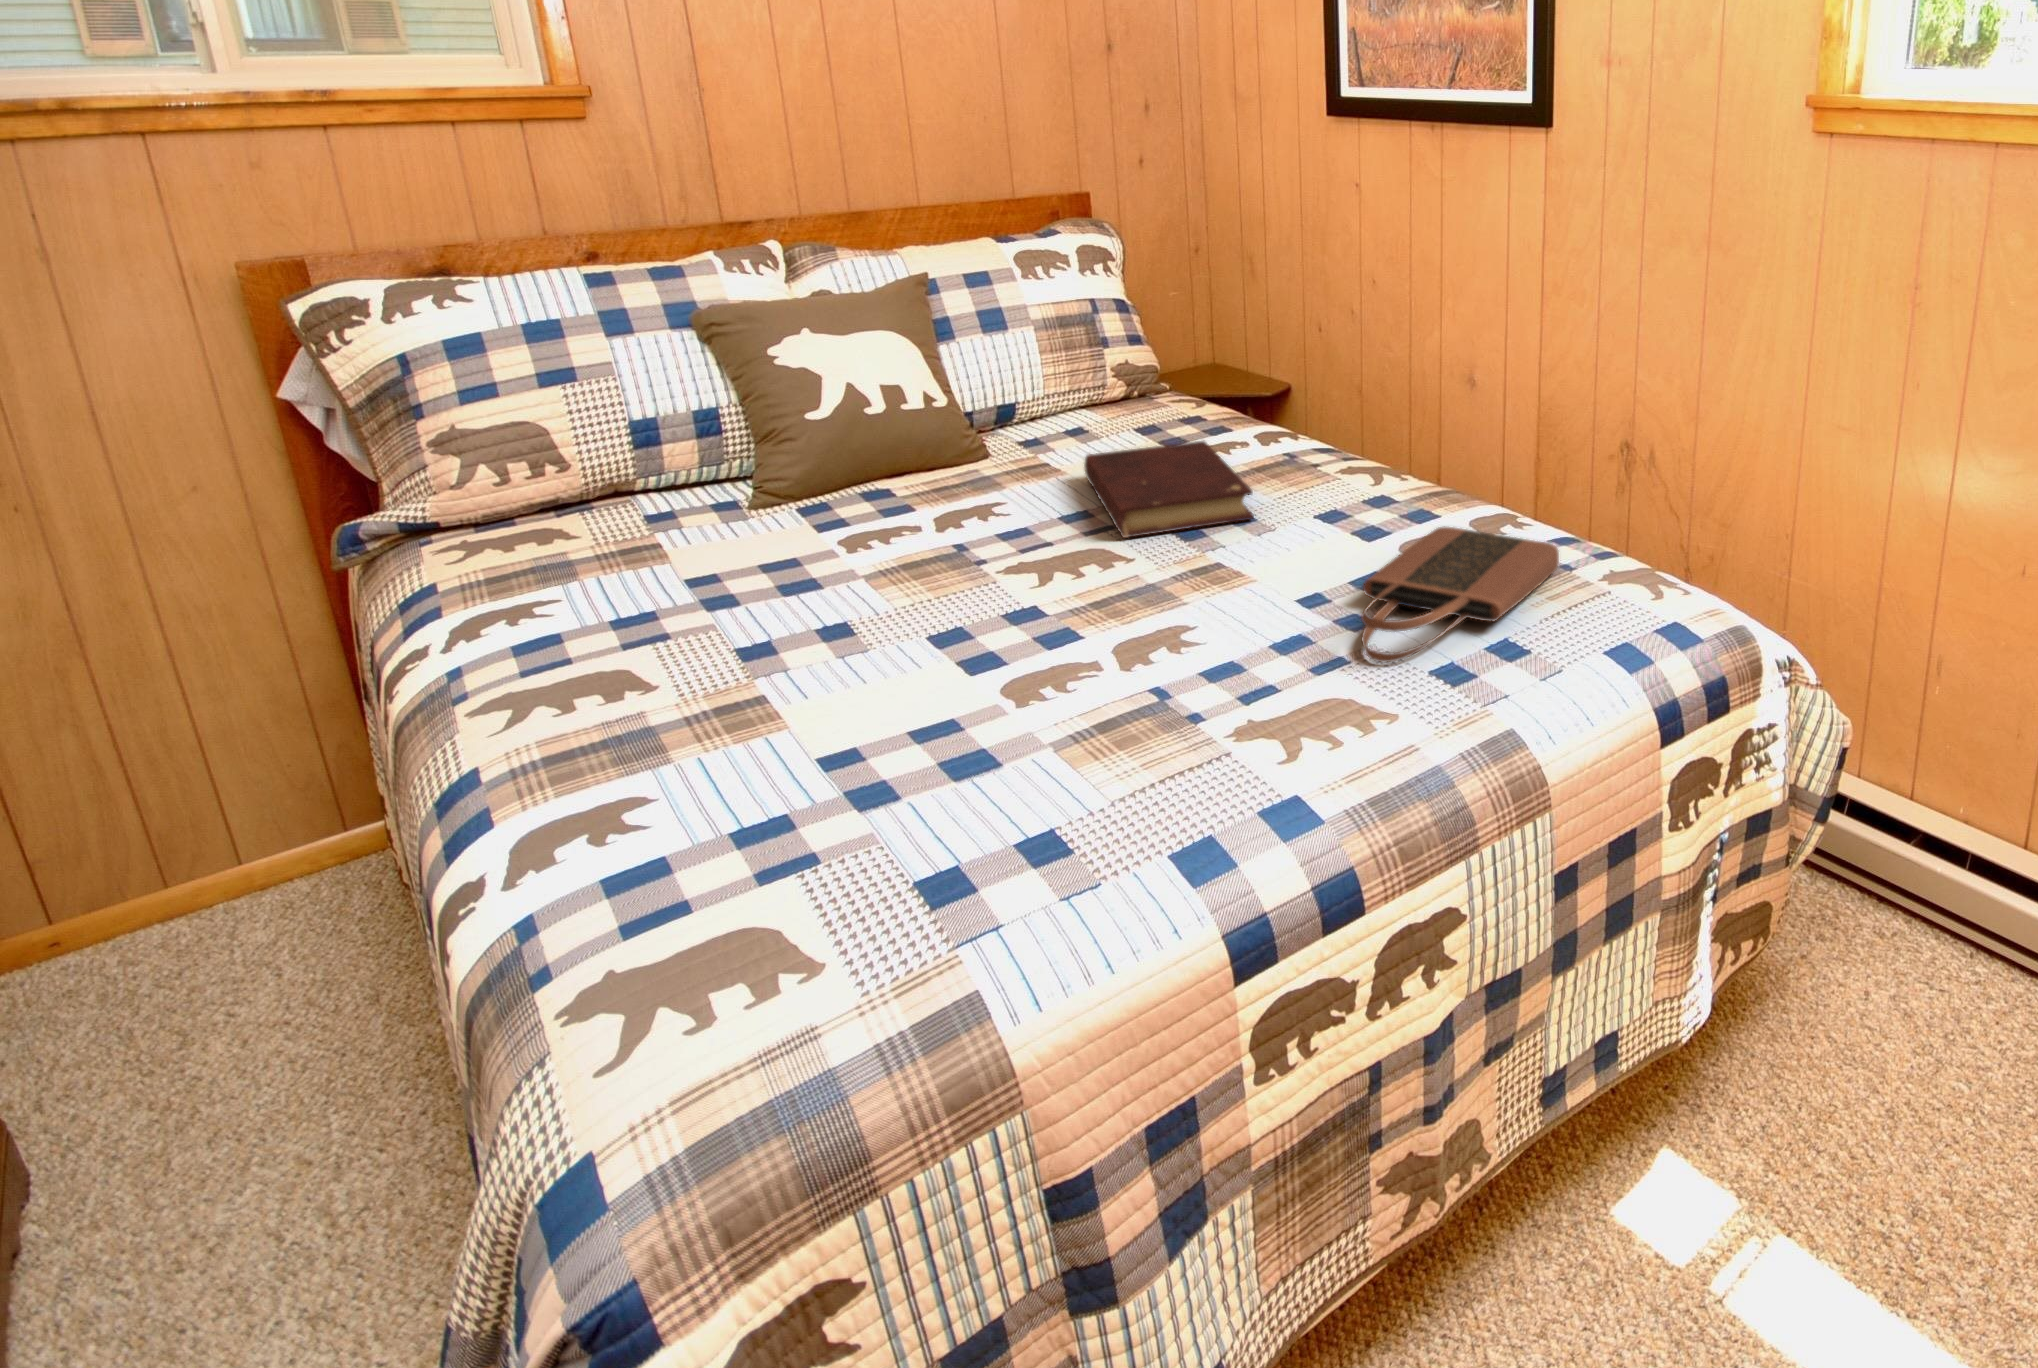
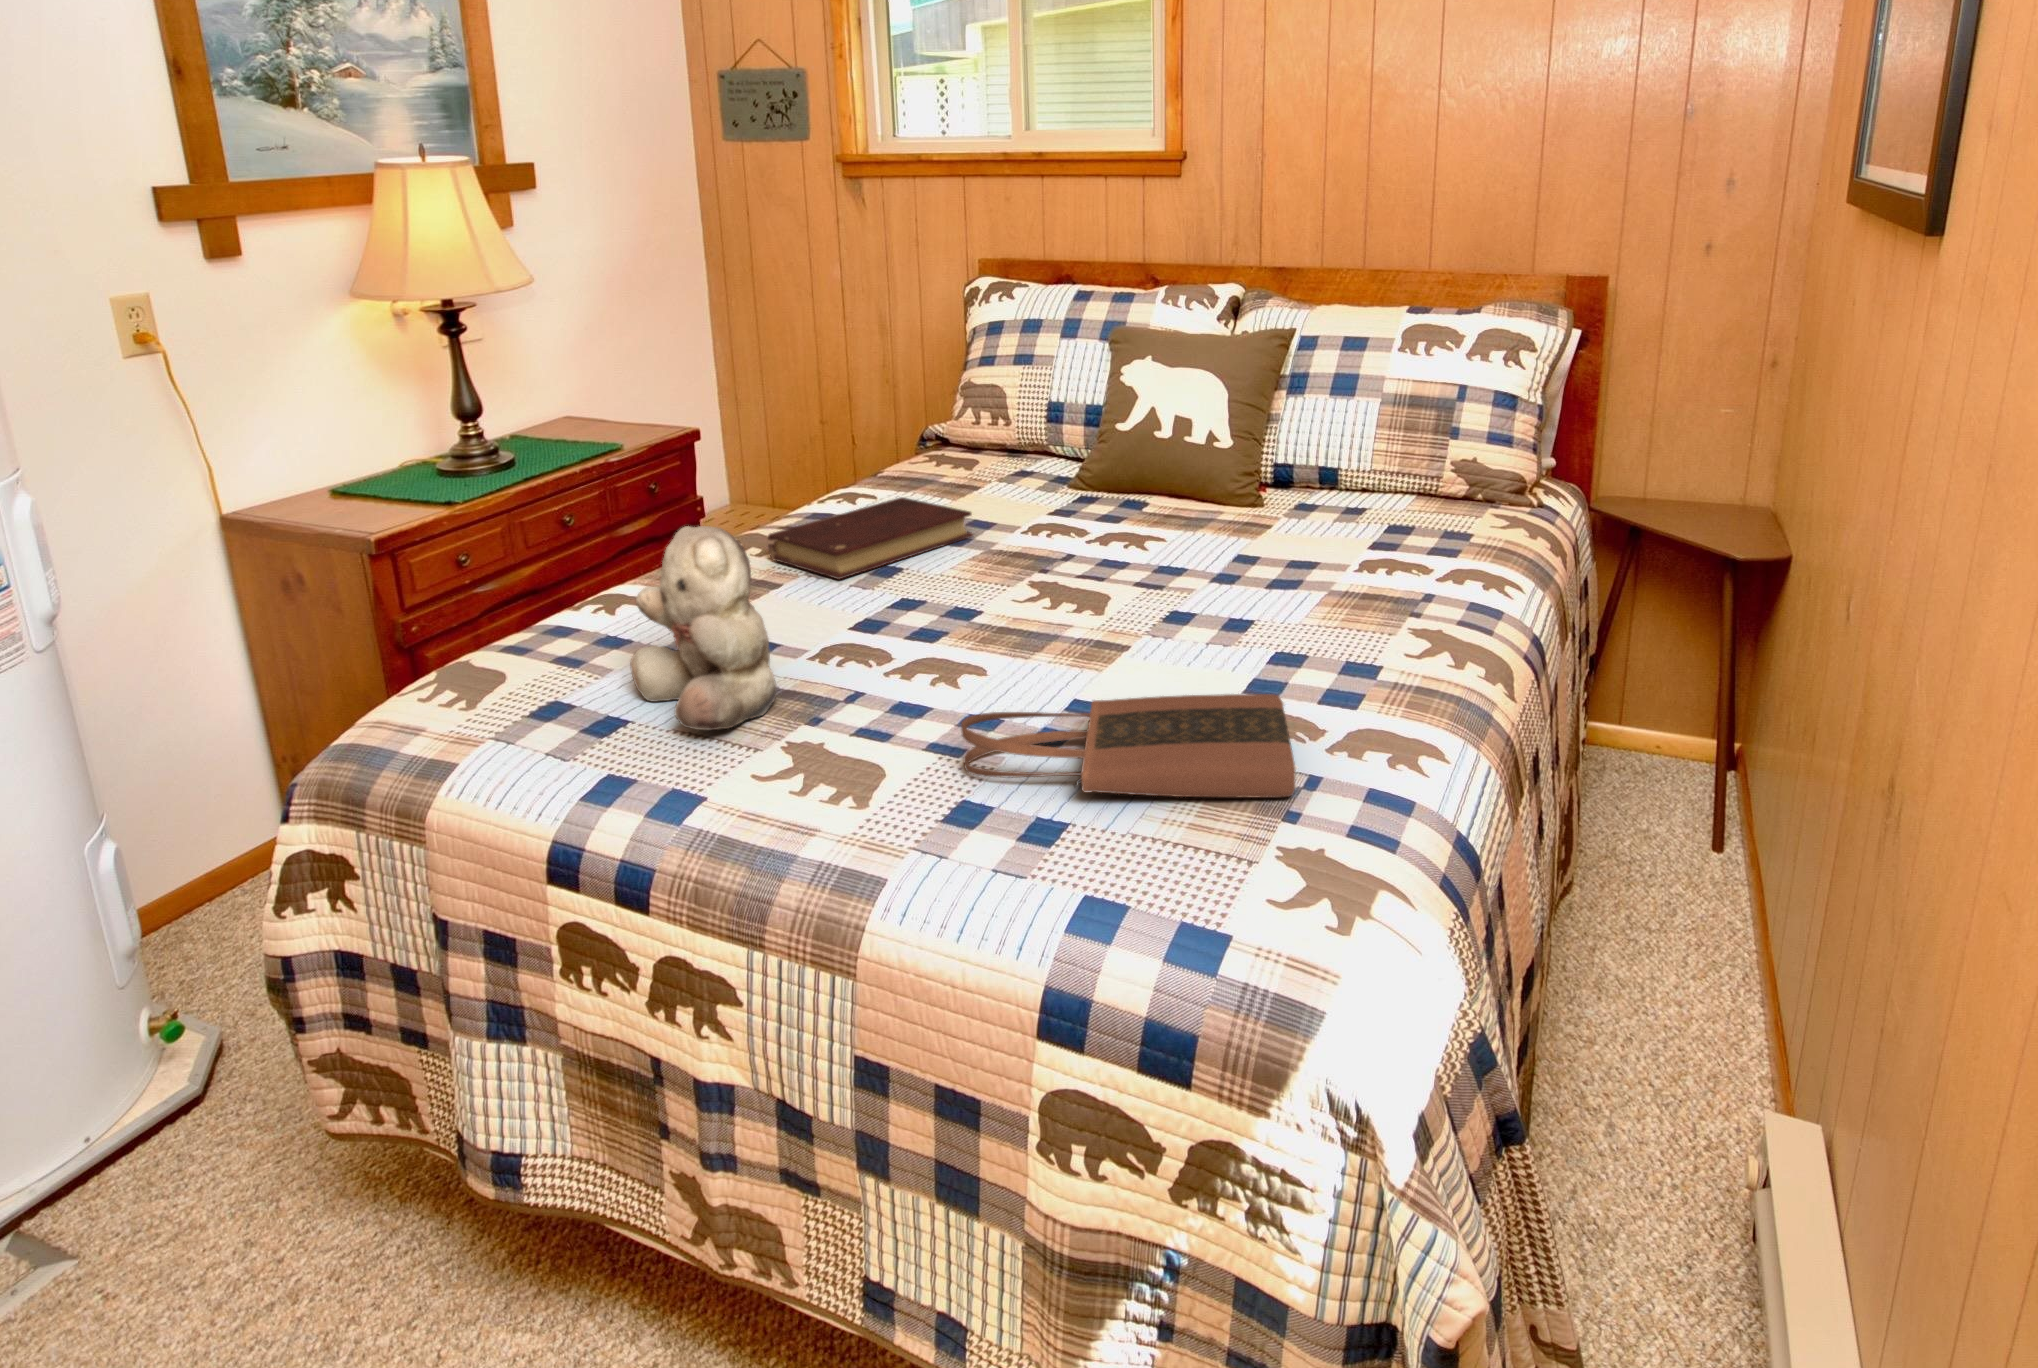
book: present [1084,441,1254,538] -> present [768,497,973,579]
teddy bear: none [879,548,1163,818] -> present [630,526,777,730]

